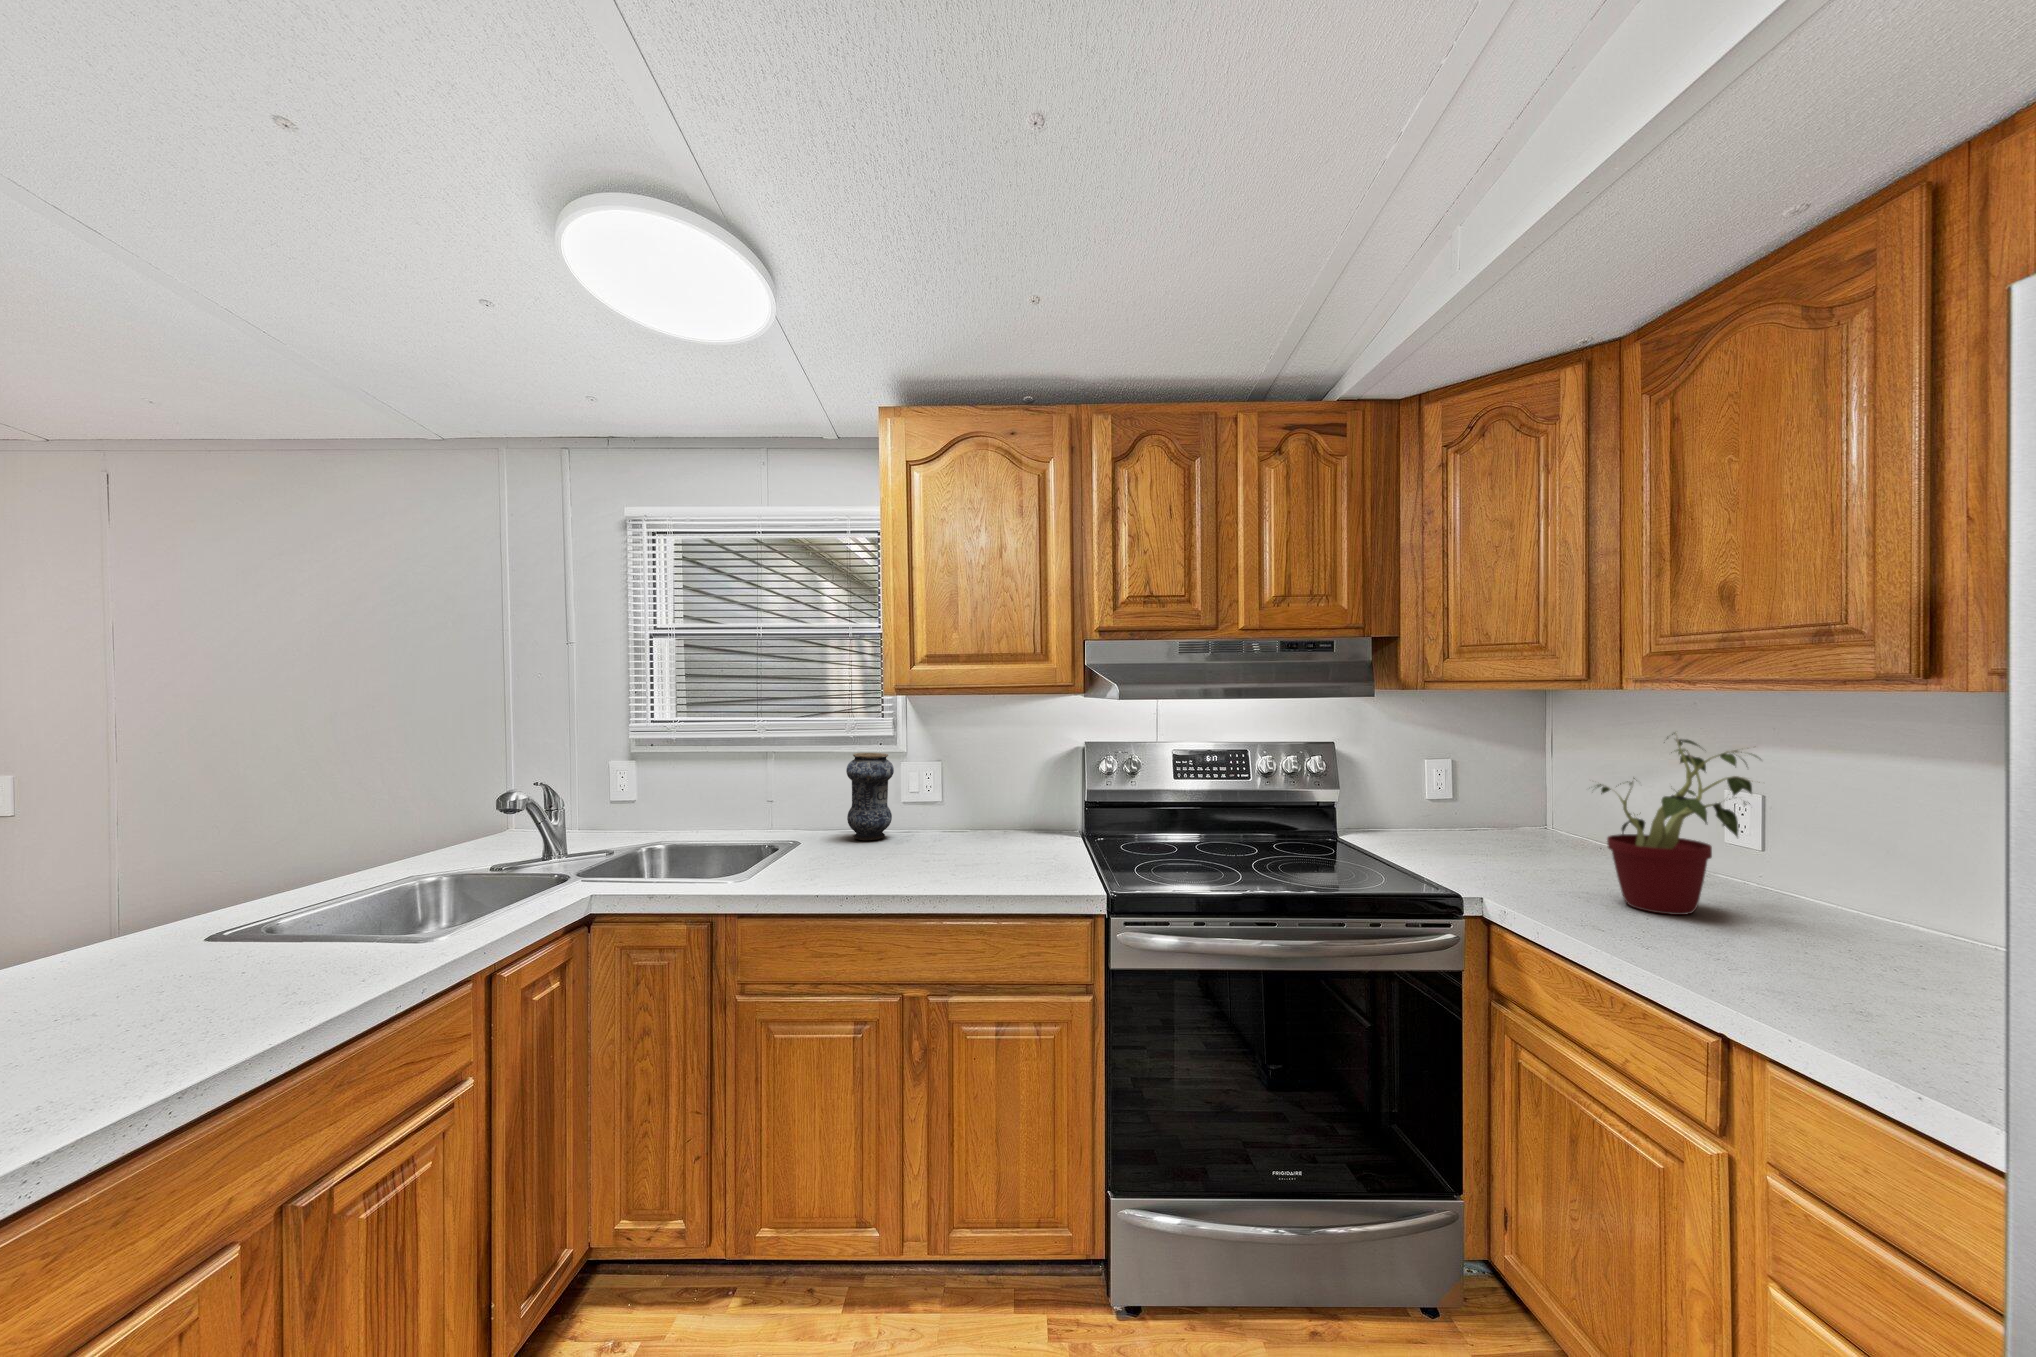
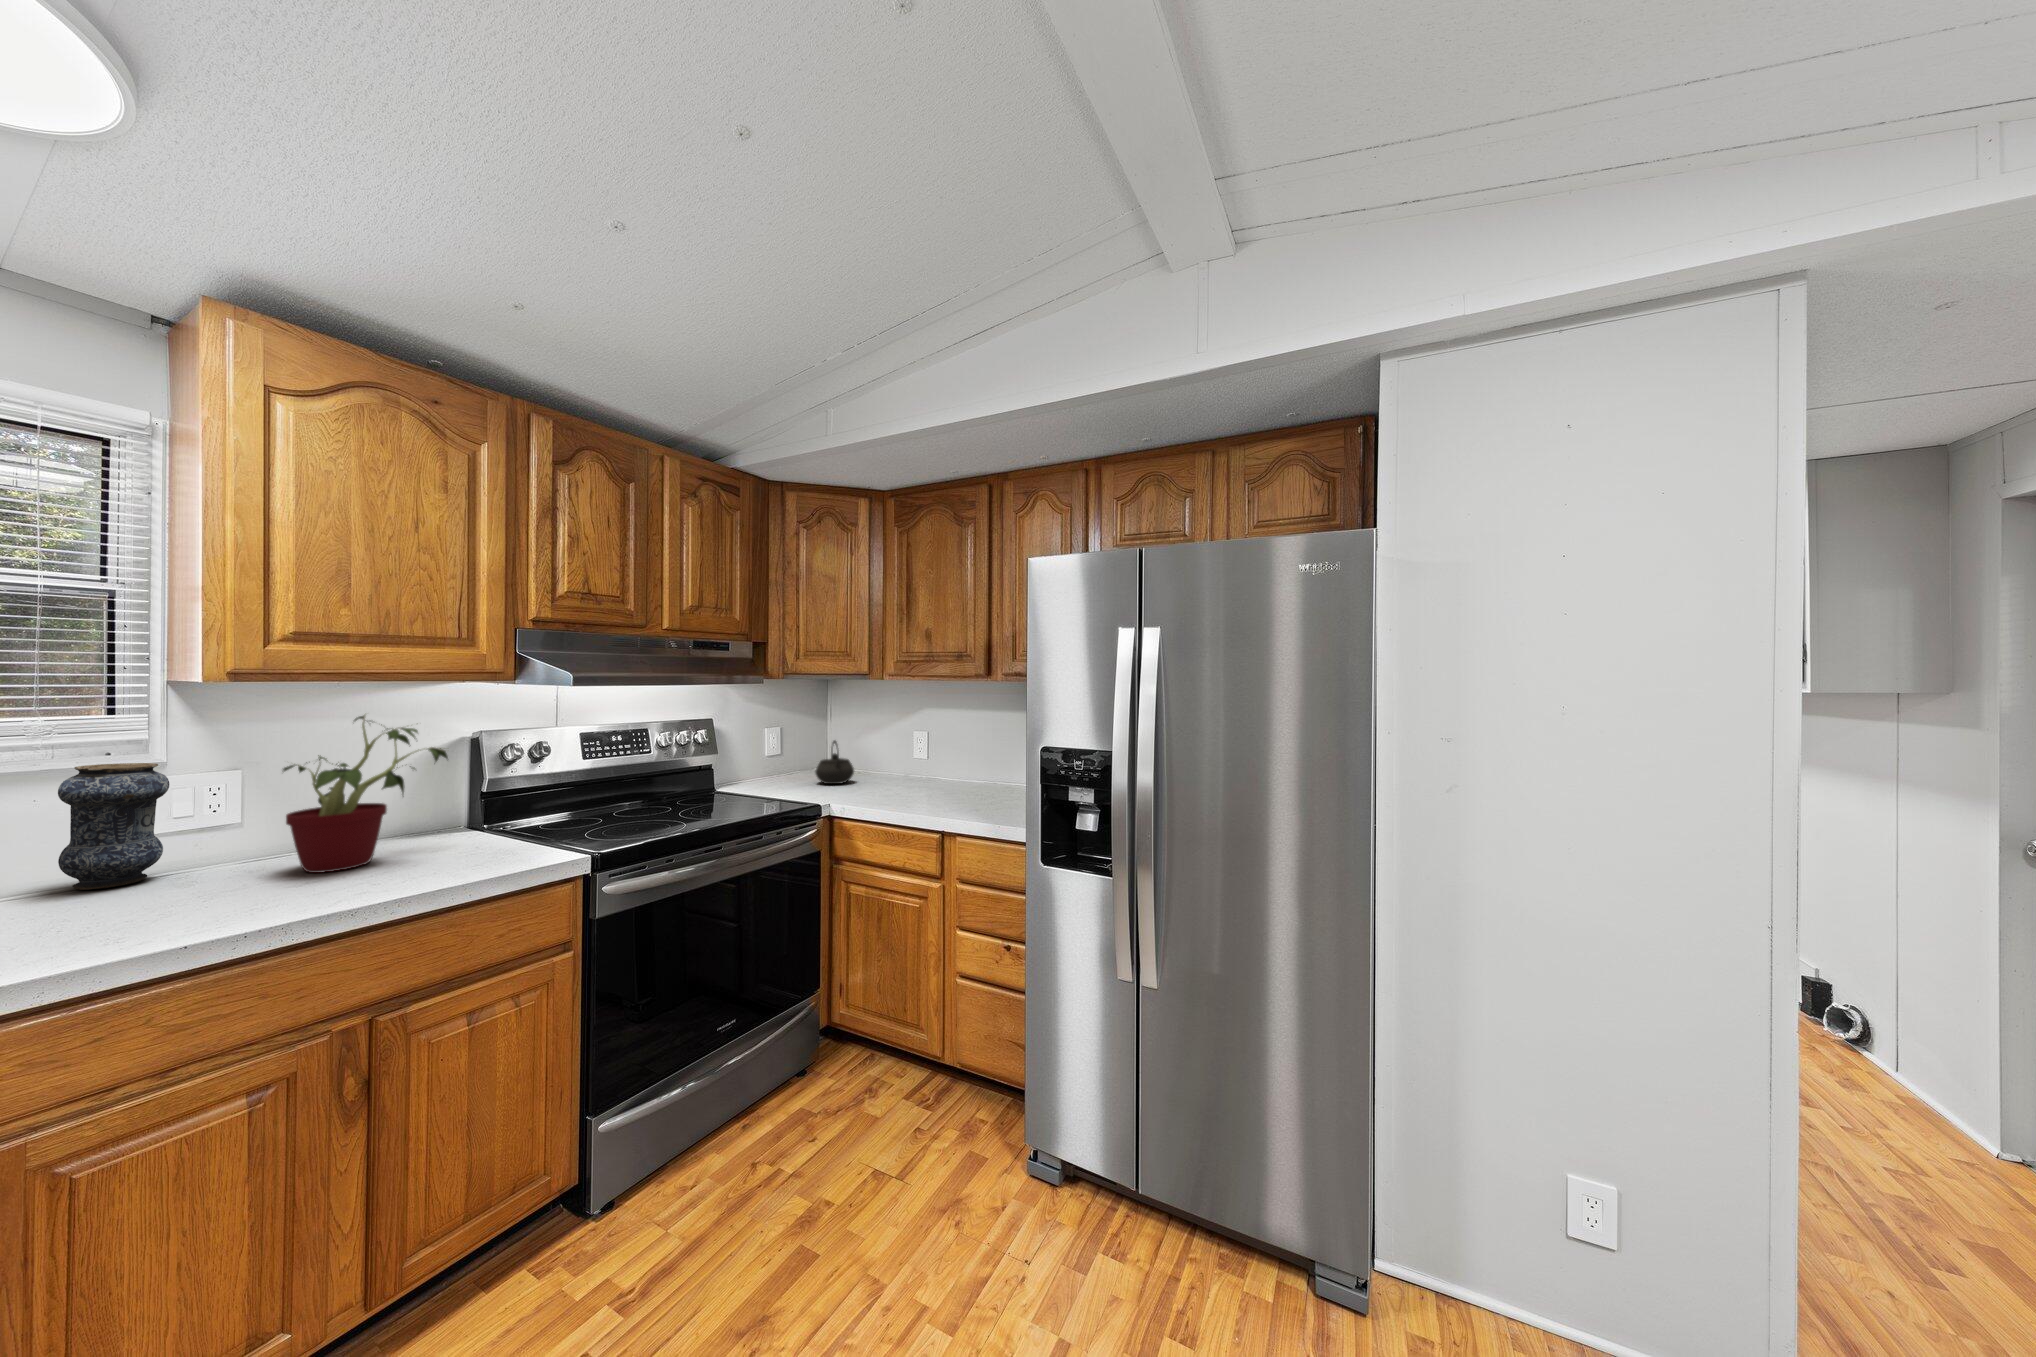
potted plant: present [1597,733,1758,915] -> present [283,715,448,873]
kettle: none [1495,786,1568,858] -> present [815,740,854,784]

